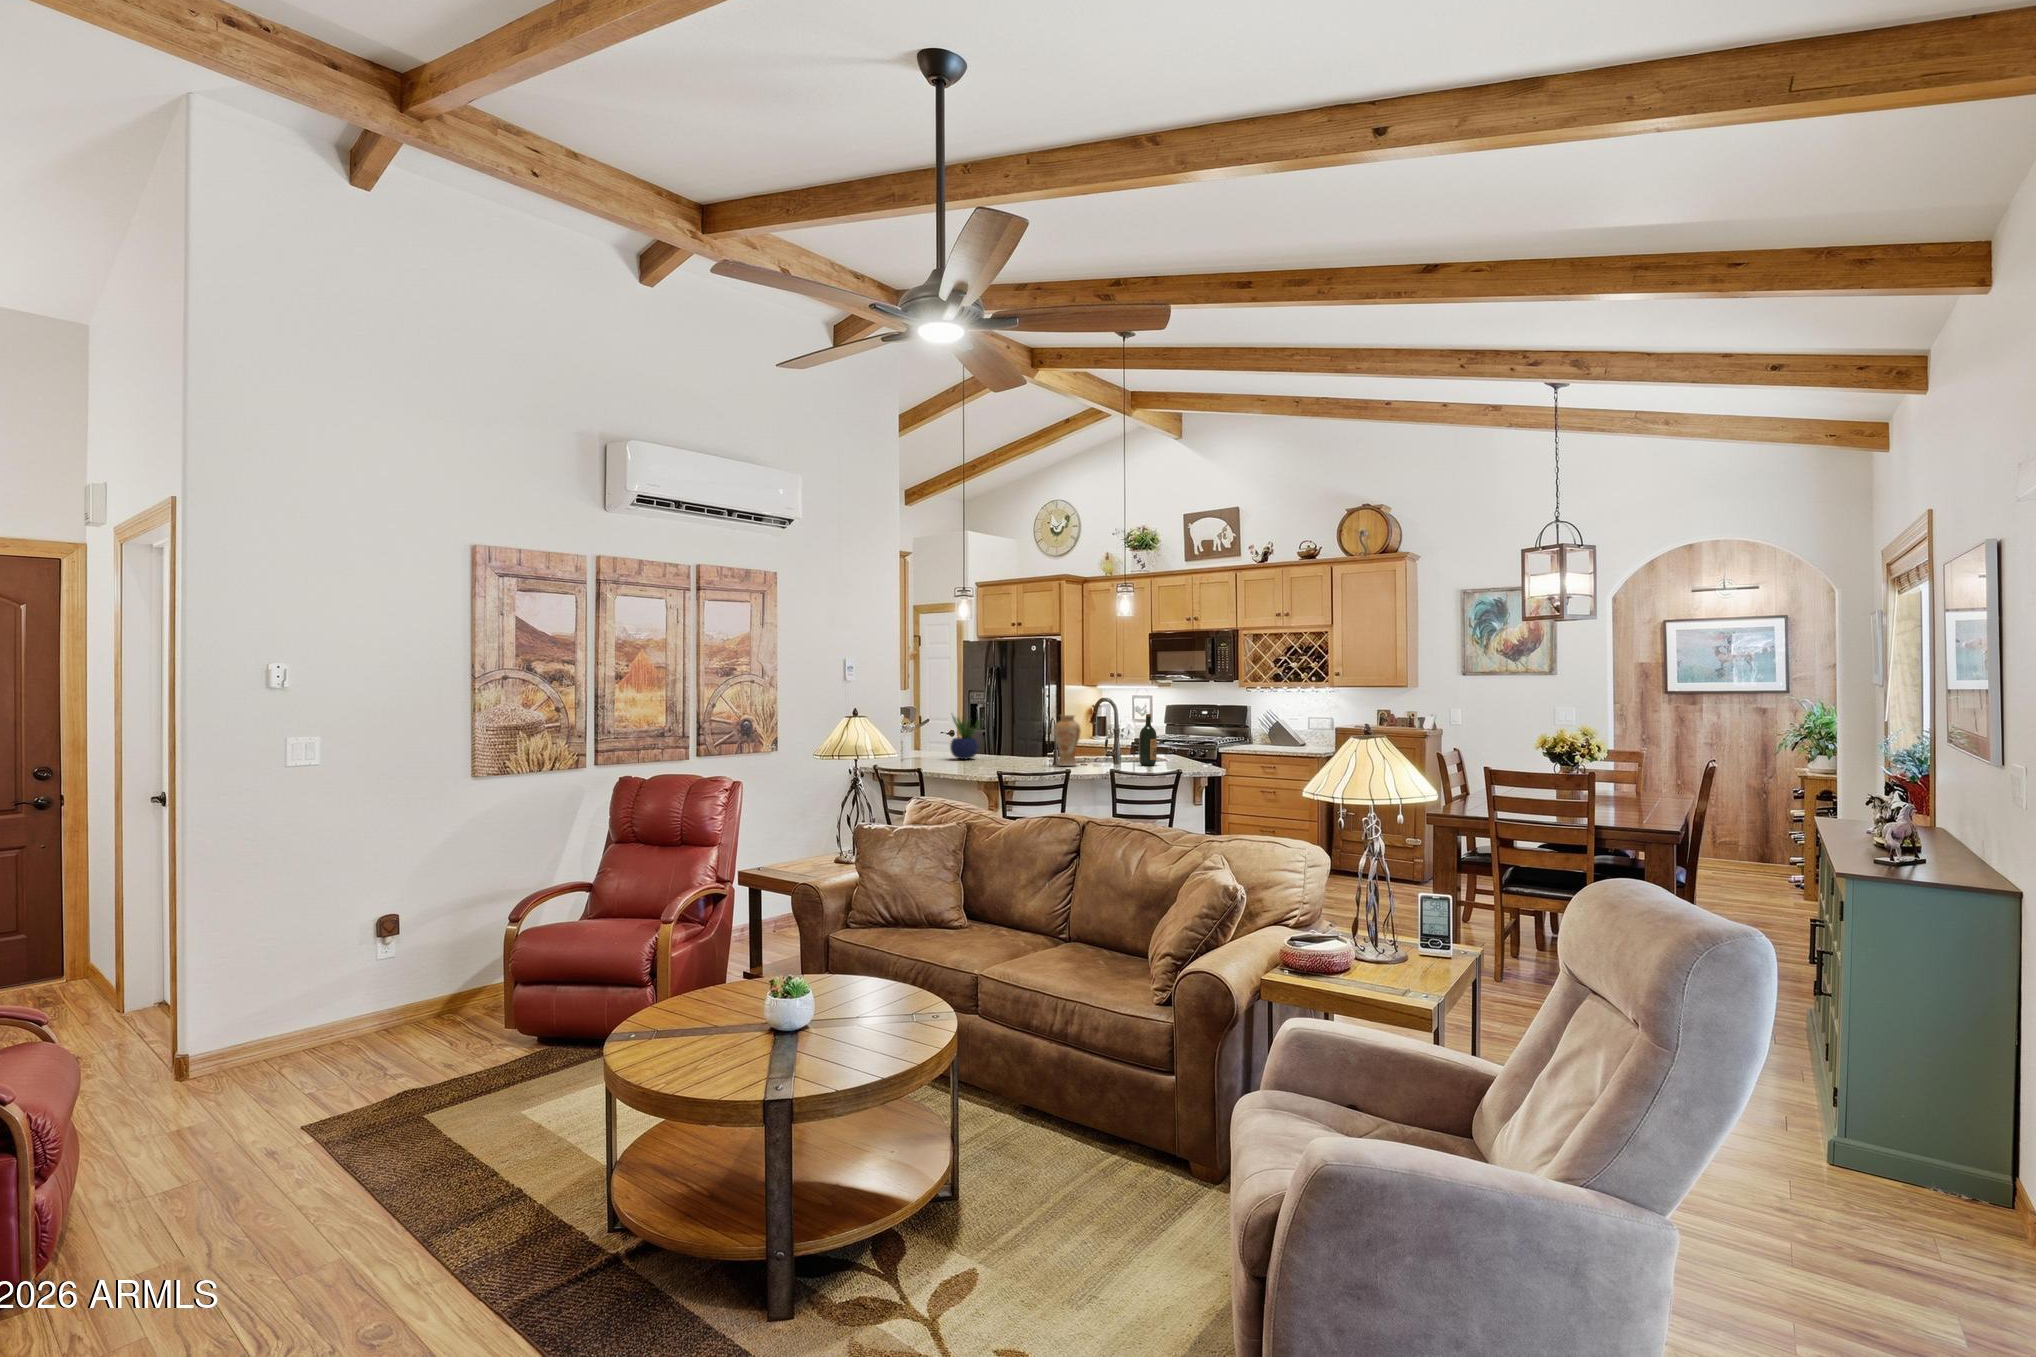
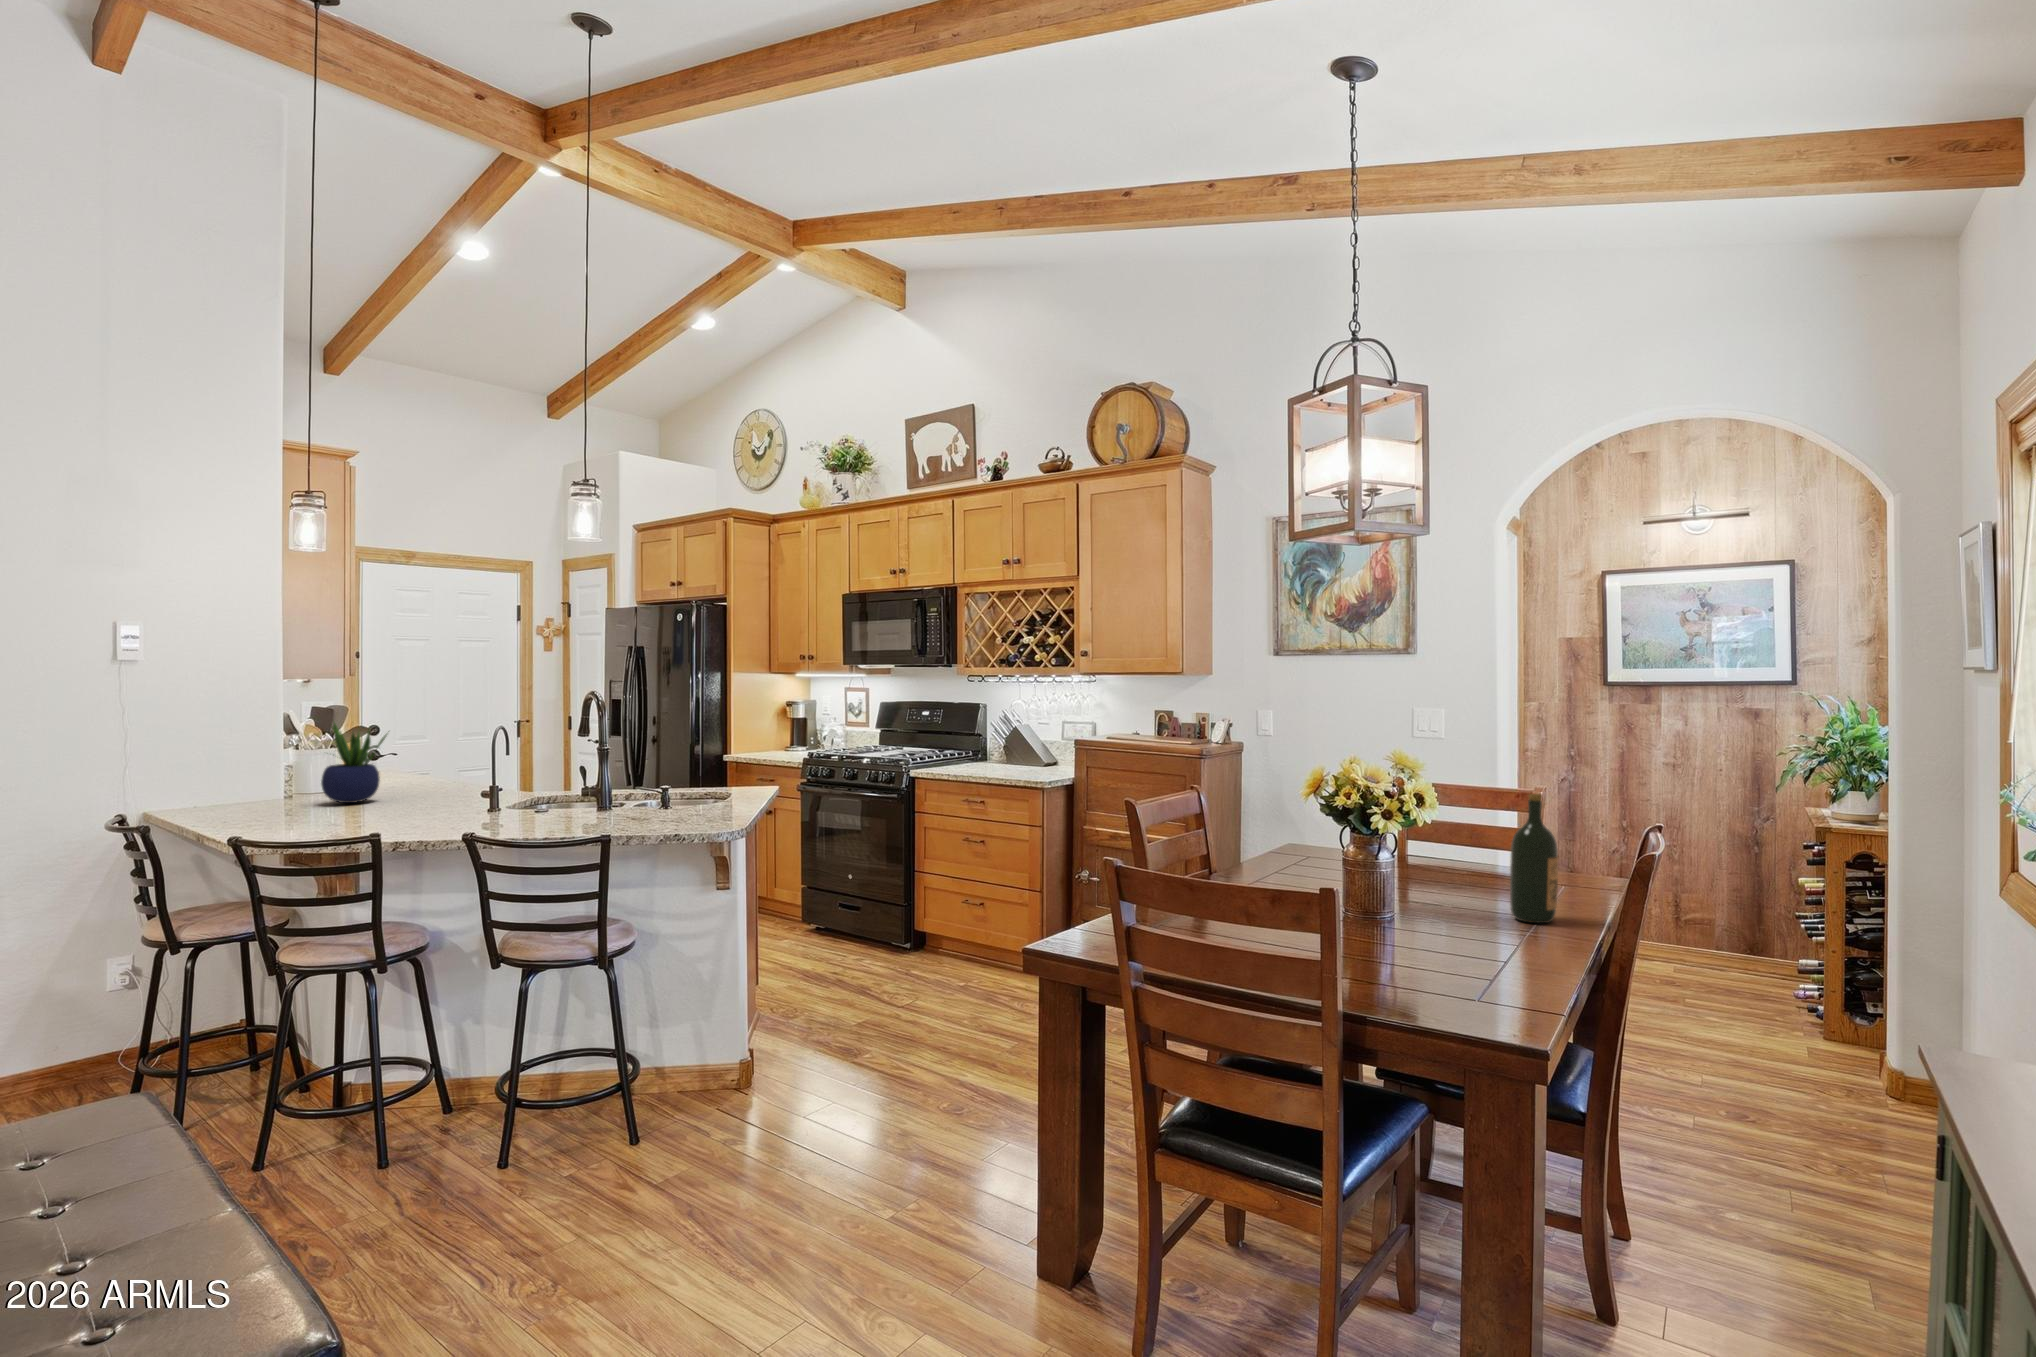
wine bottle: present [1139,714,1157,766] -> present [1510,794,1558,923]
vase: present [1054,715,1081,766] -> none [424,727,482,825]

